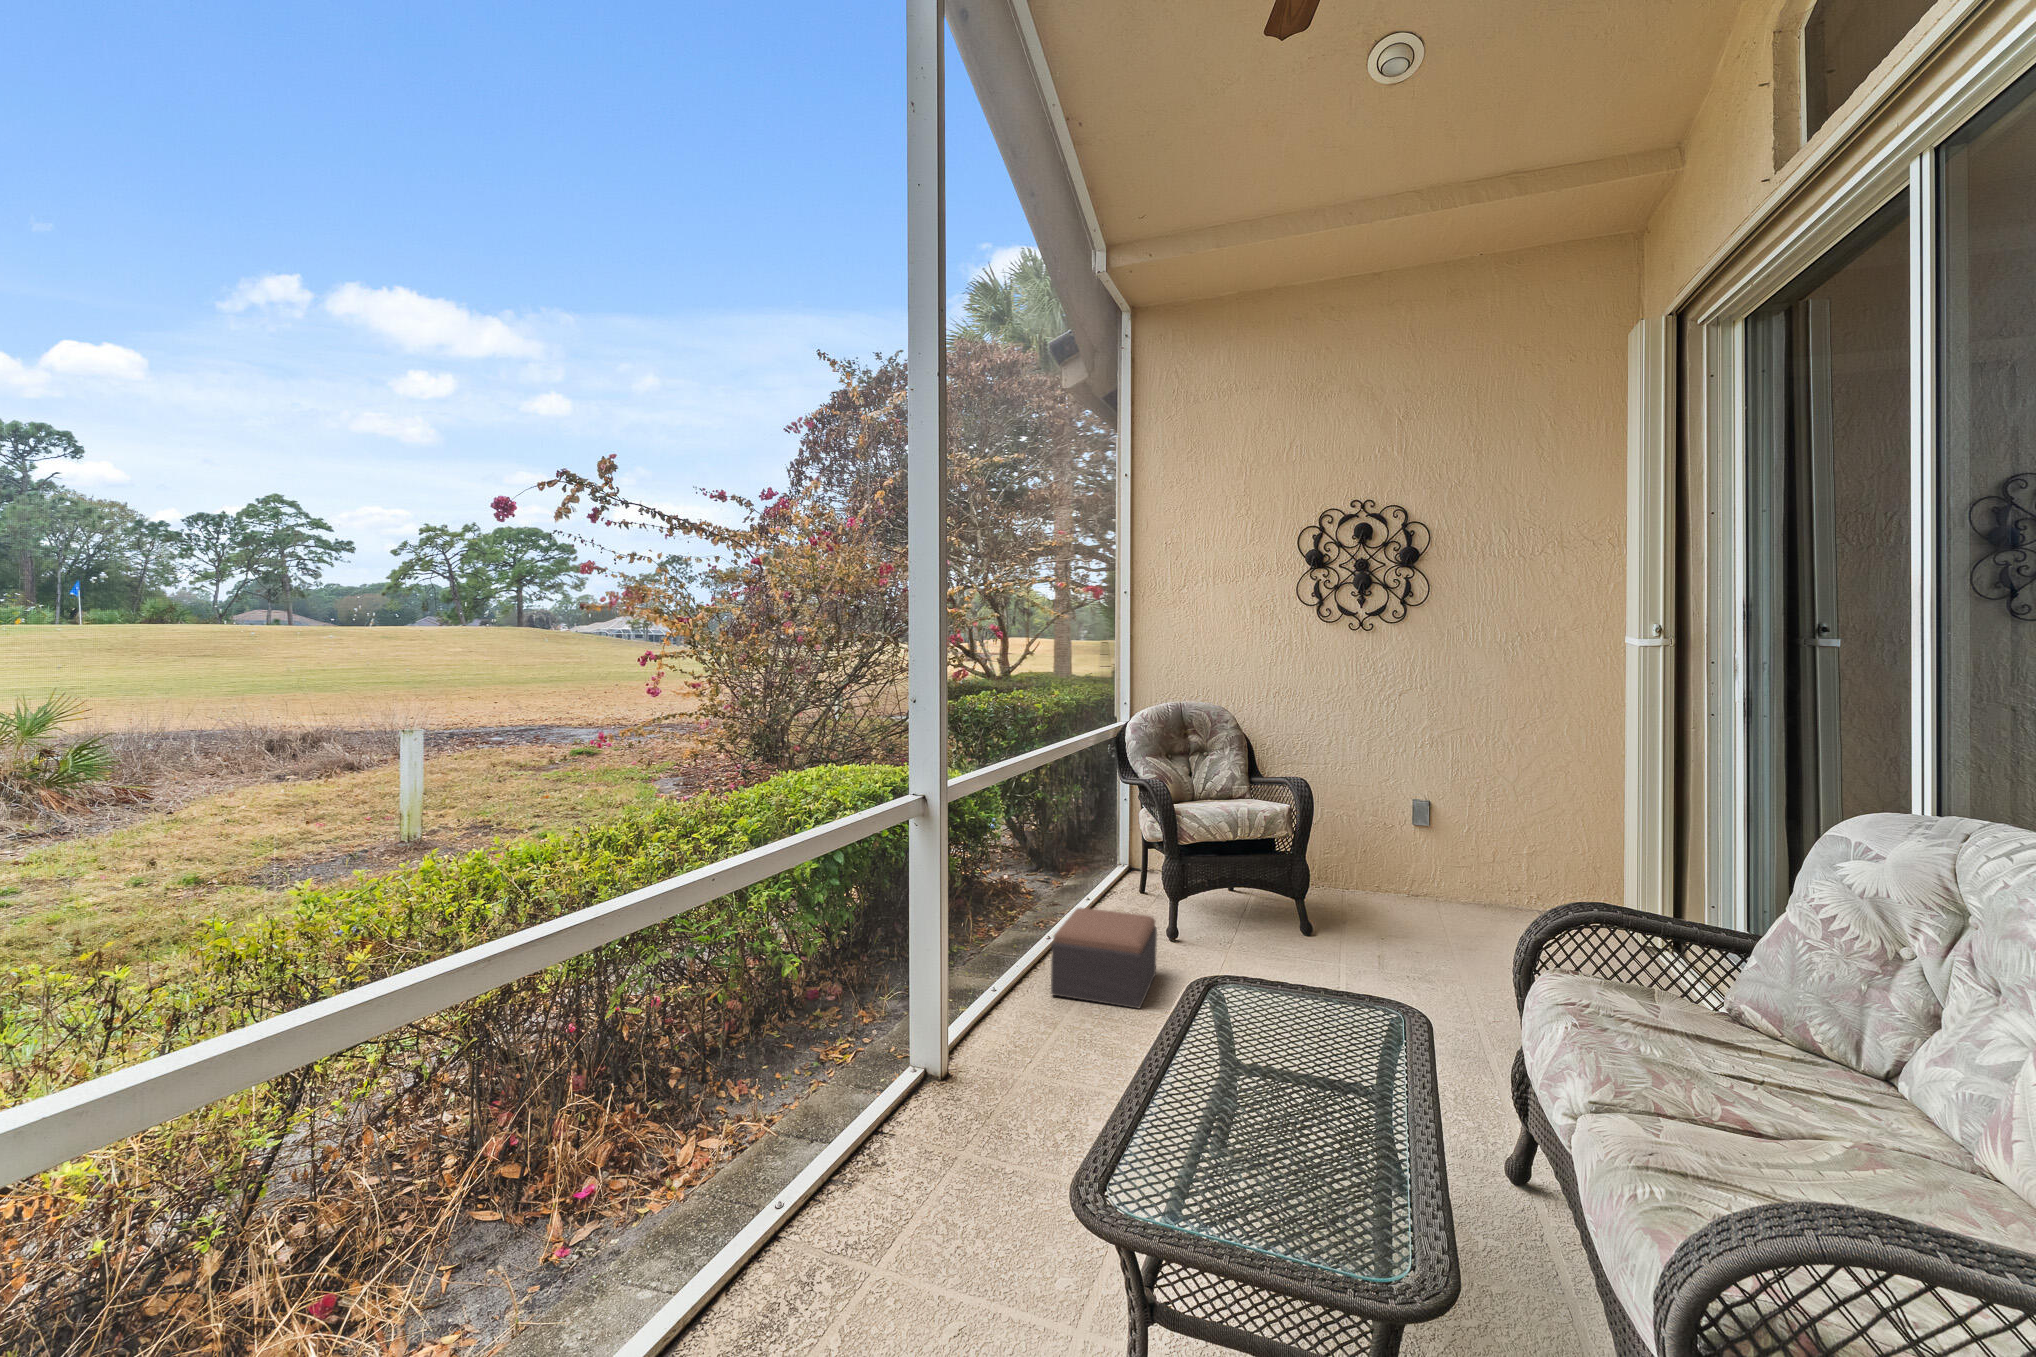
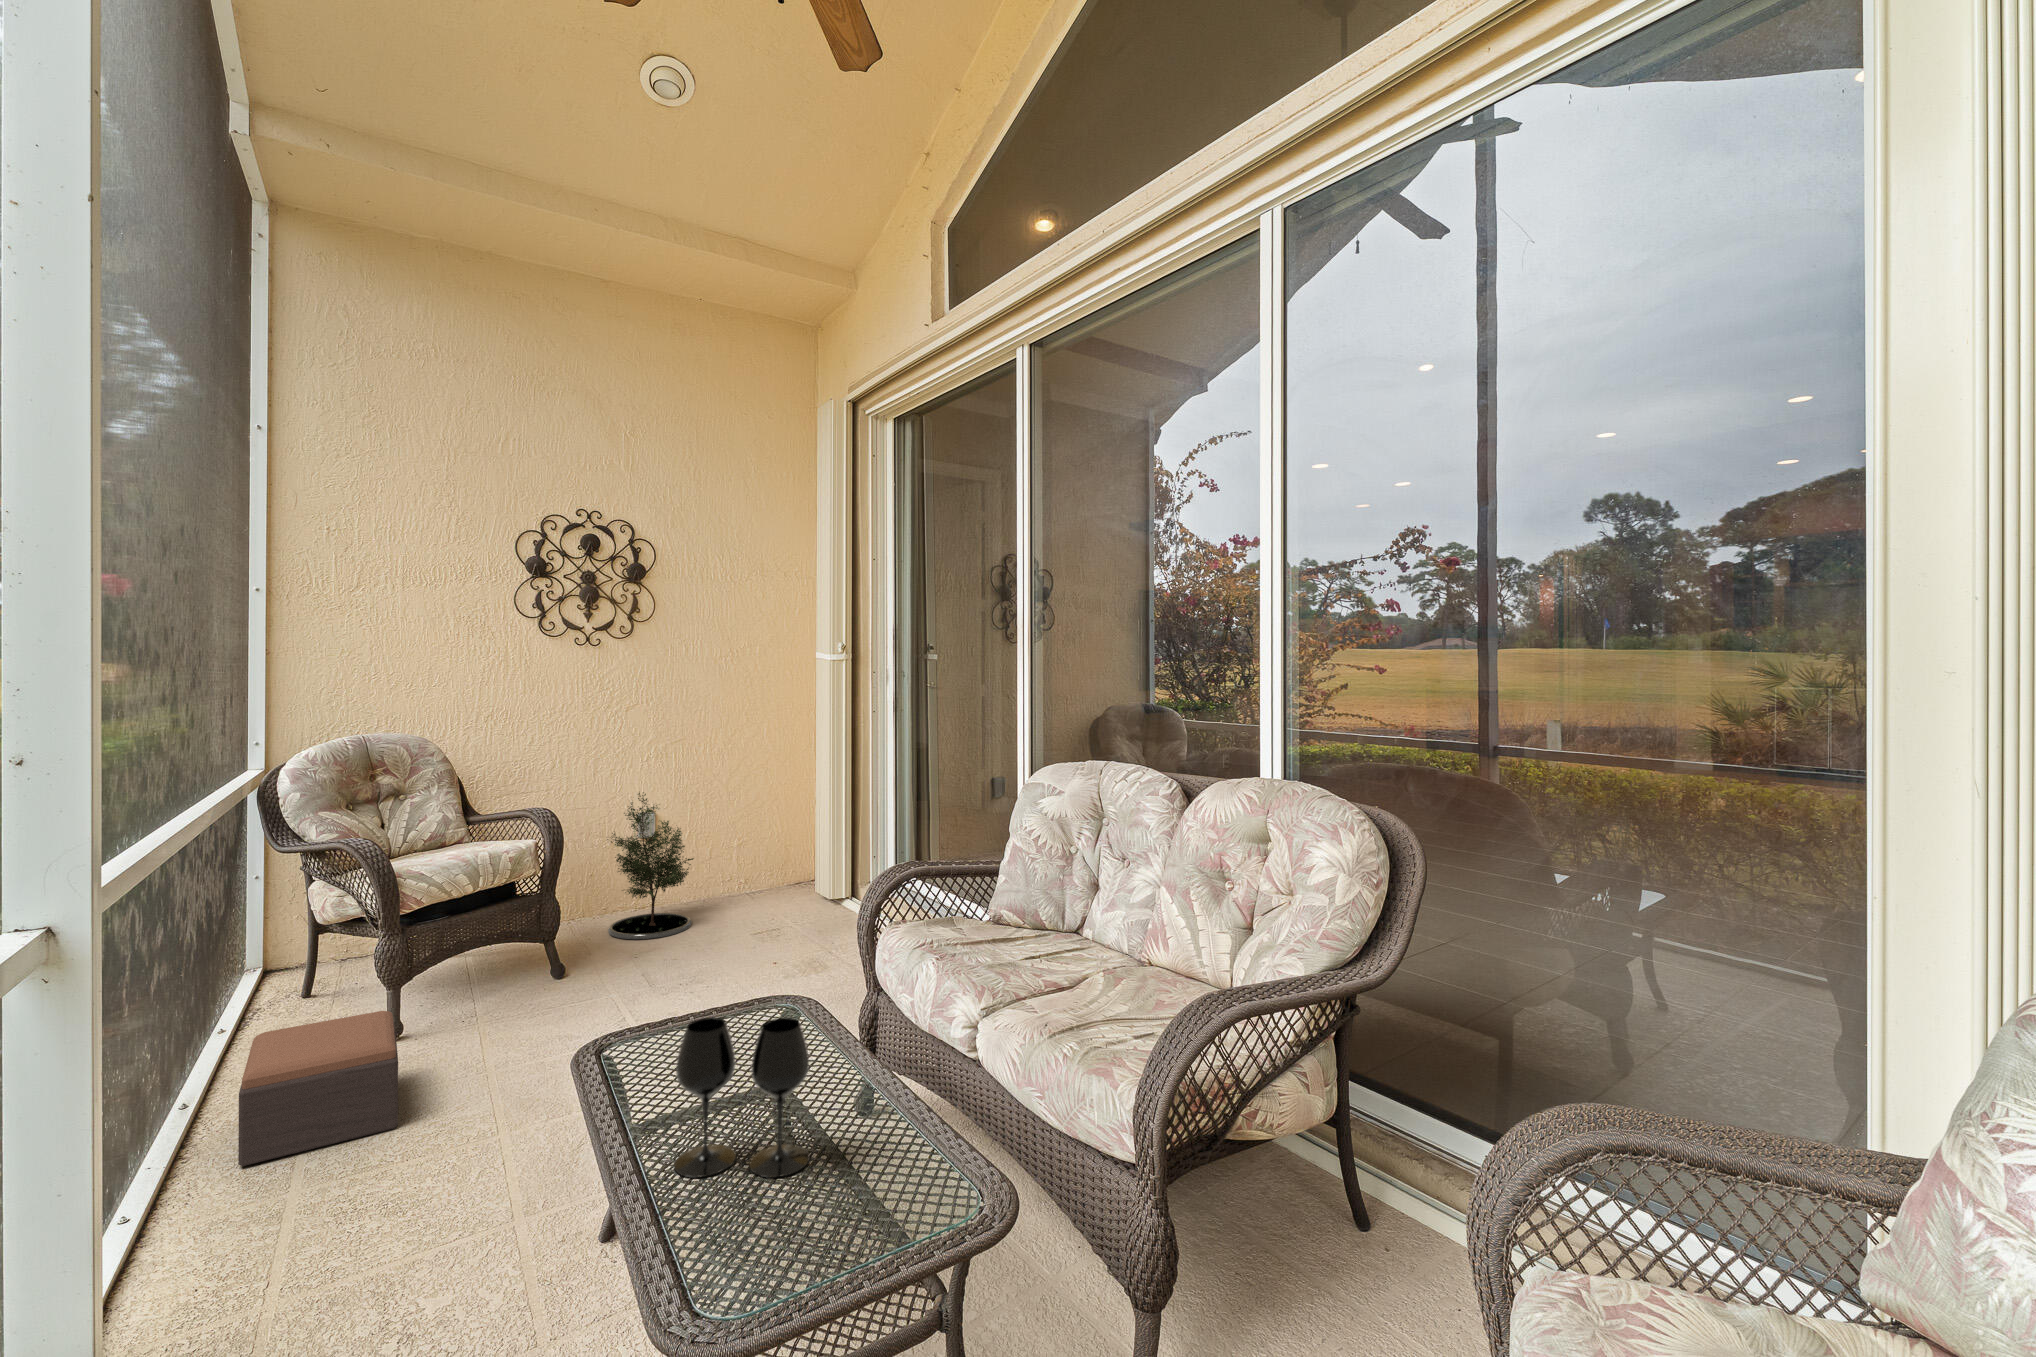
potted tree: none [1368,774,1462,924] -> present [607,792,694,939]
wine glass: none [1202,995,1332,1201] -> present [674,1017,810,1178]

